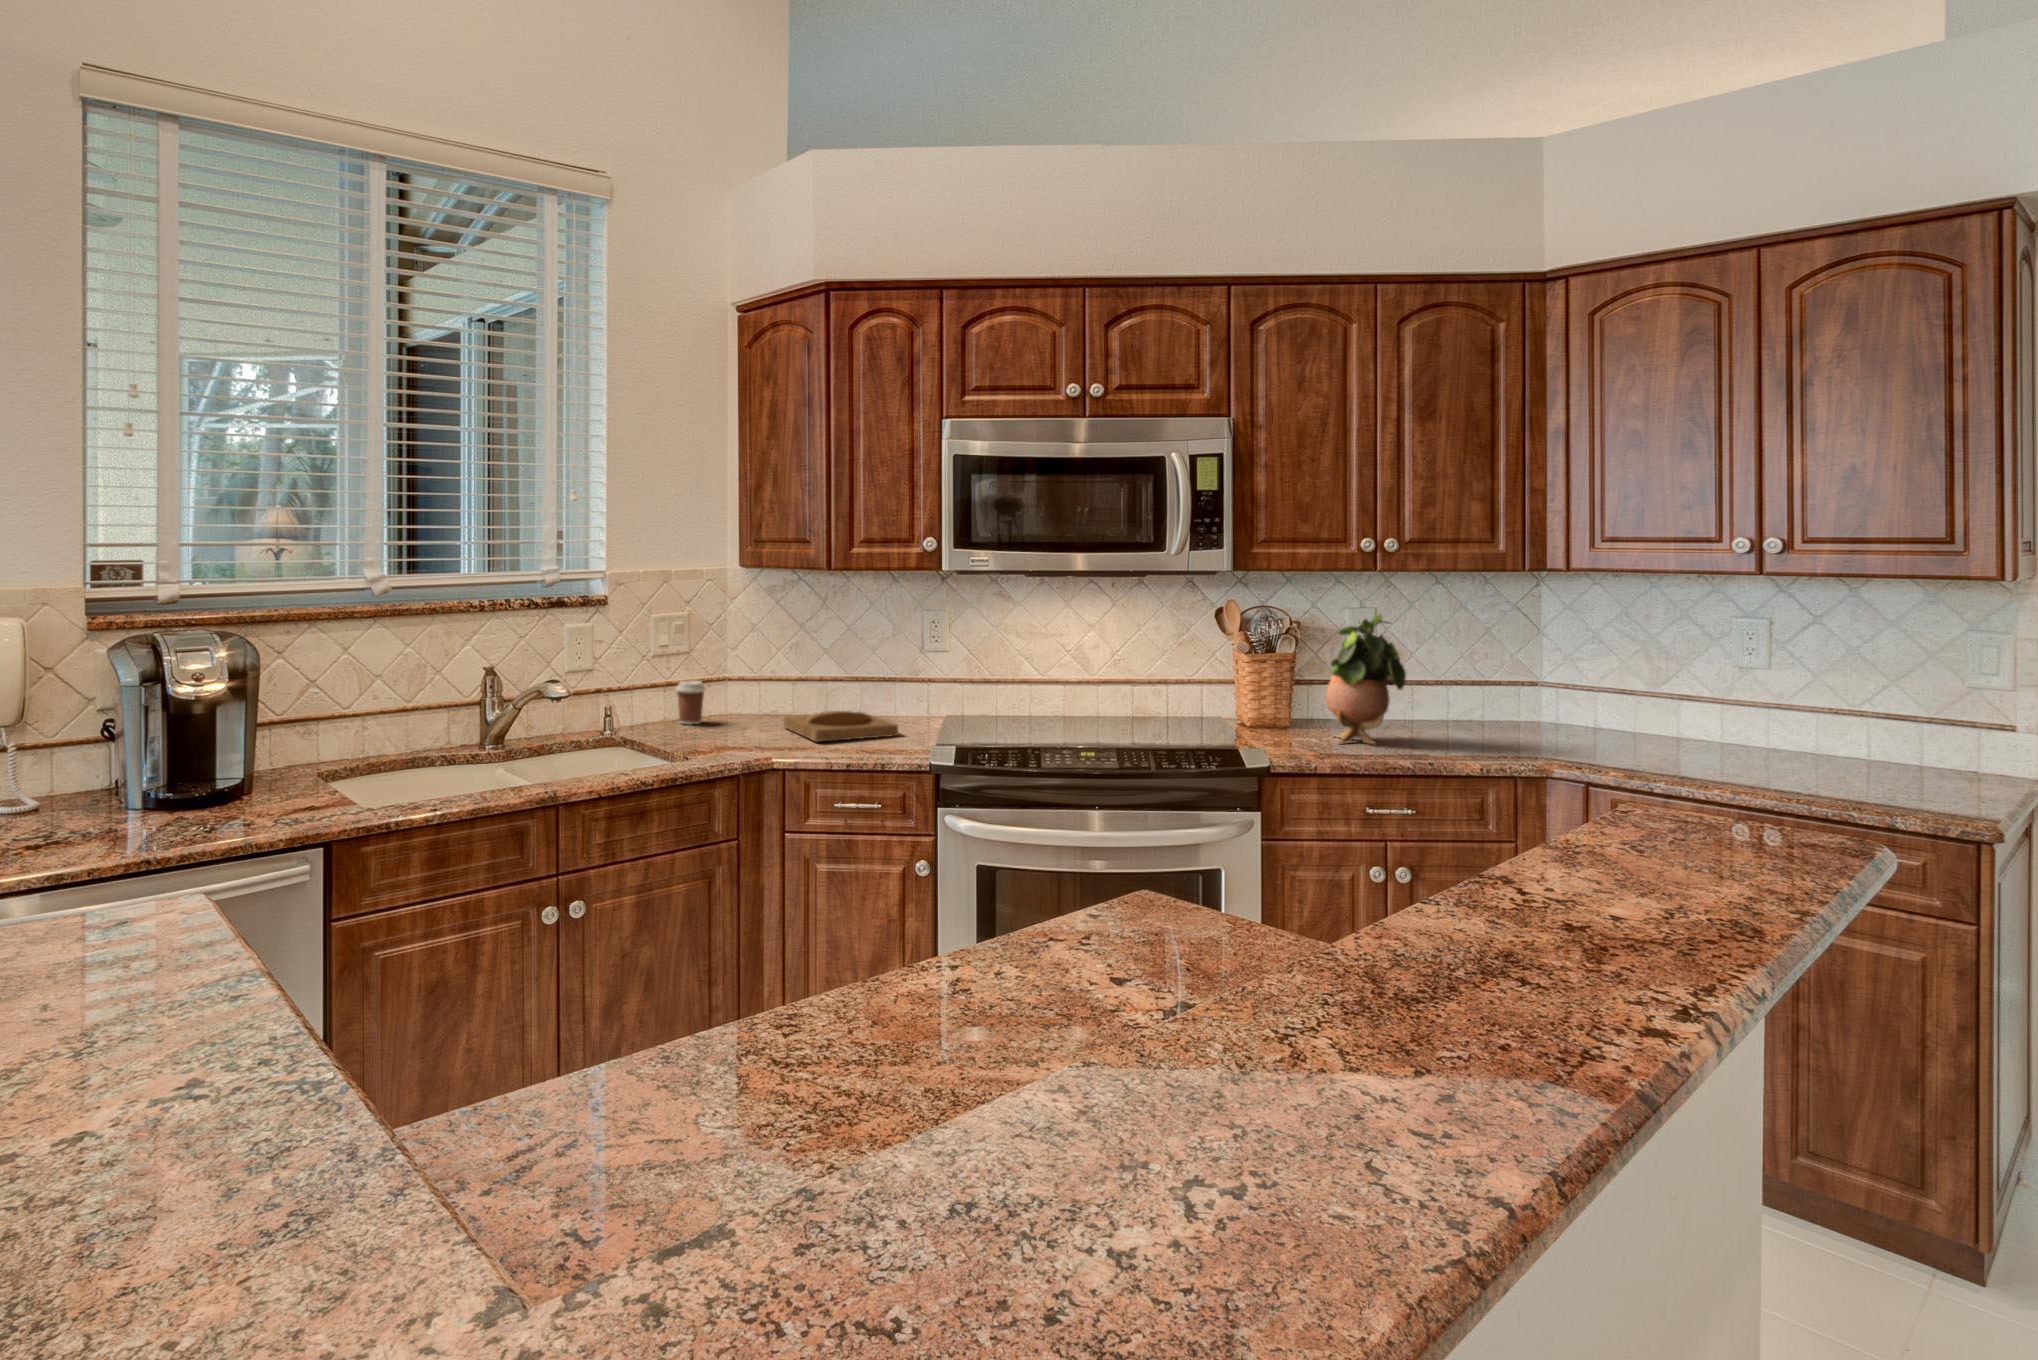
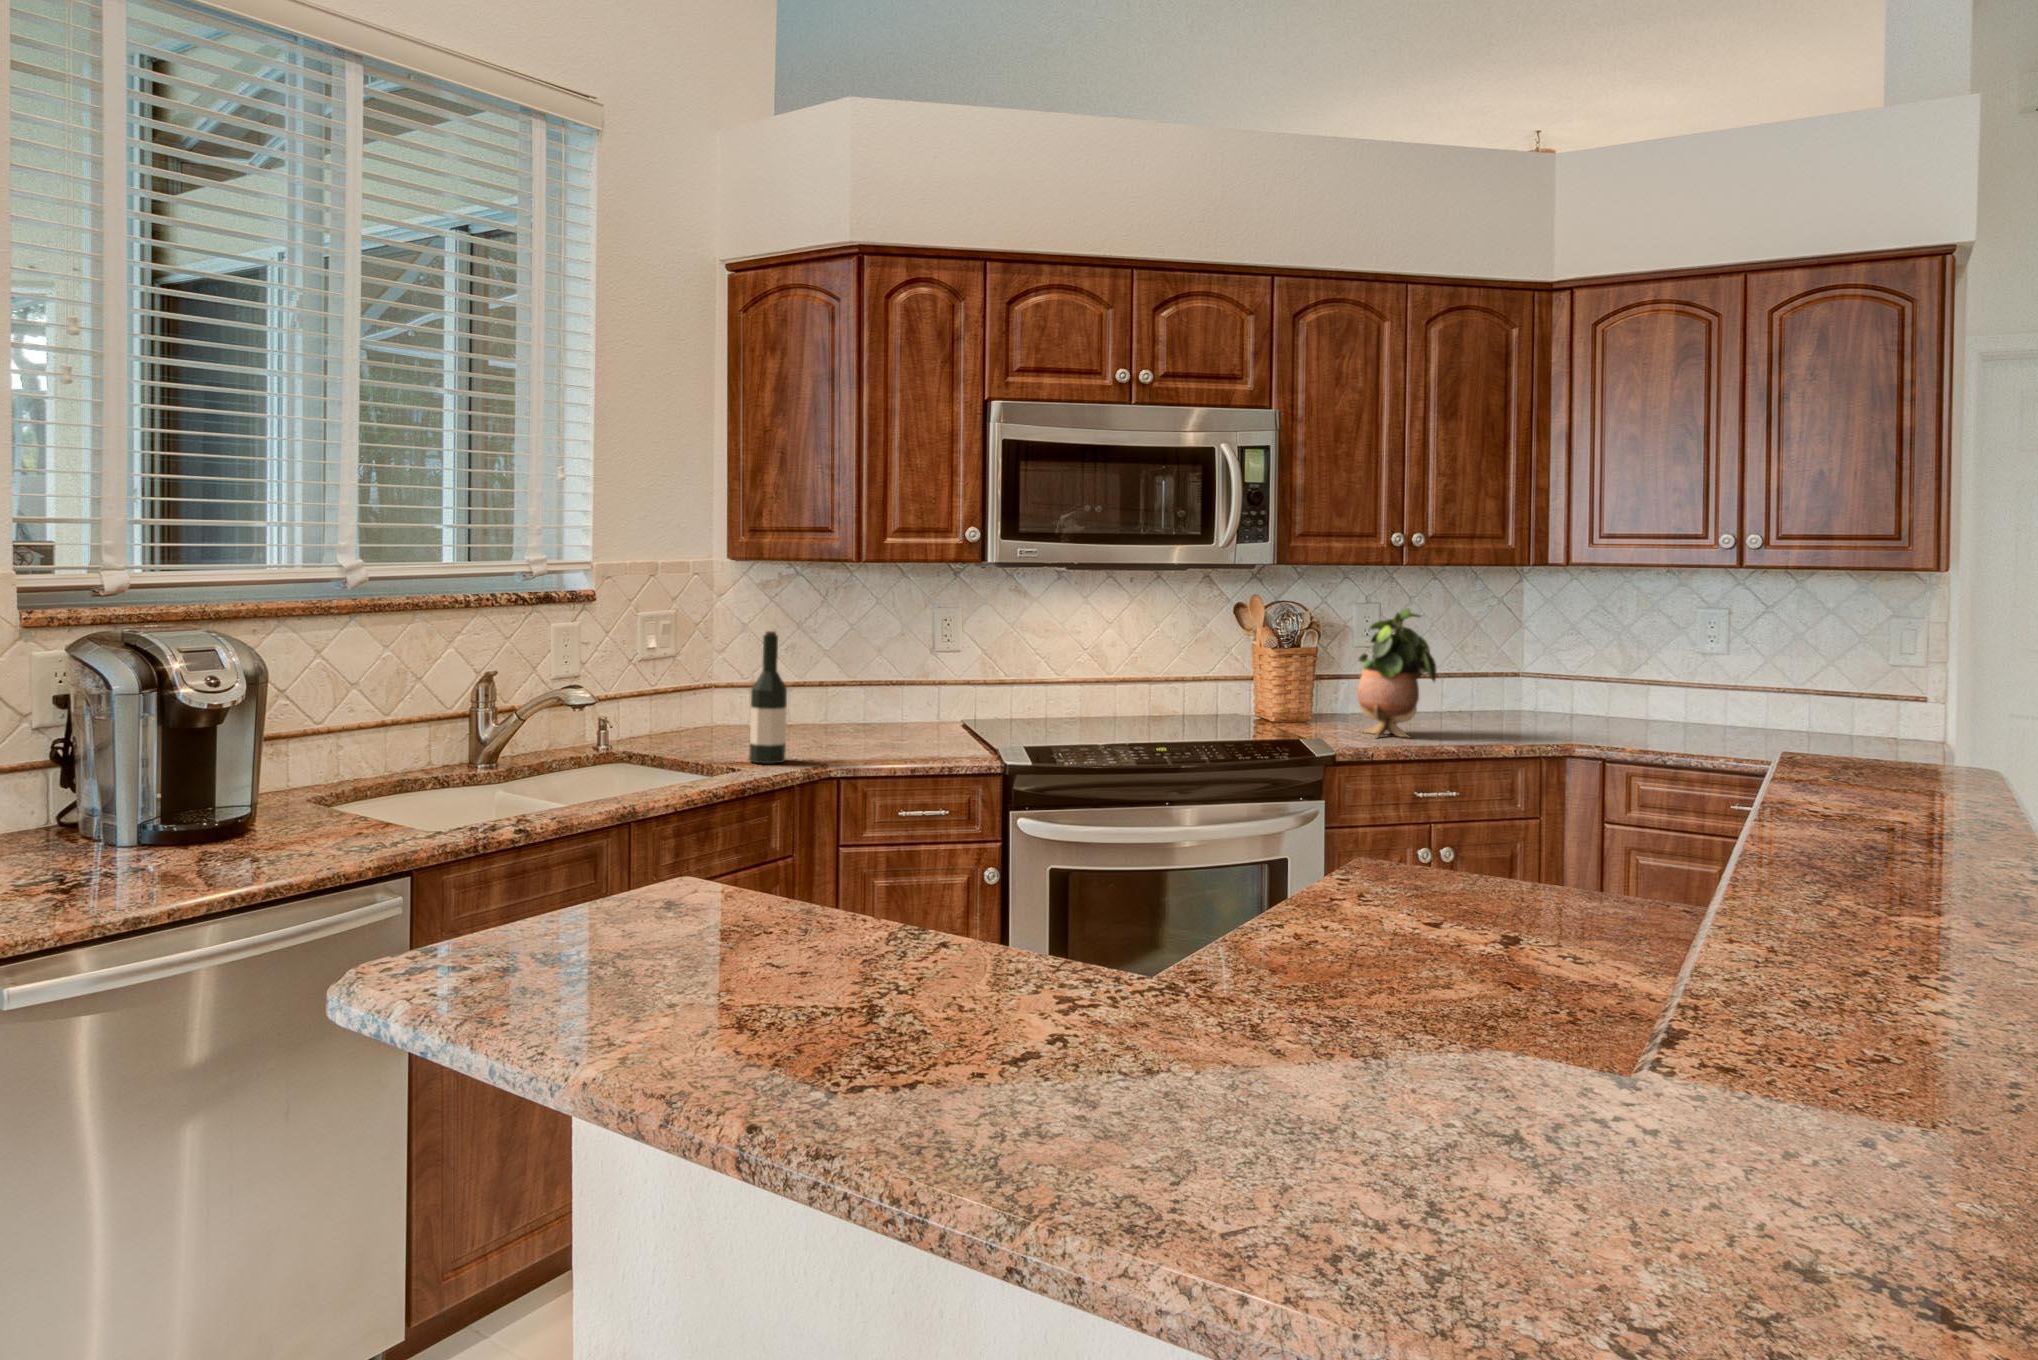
wine bottle: none [708,635,740,751] -> present [749,631,787,764]
coffee cup: present [675,681,706,724] -> none [668,690,705,740]
tray: present [784,711,898,742] -> none [802,719,940,751]

